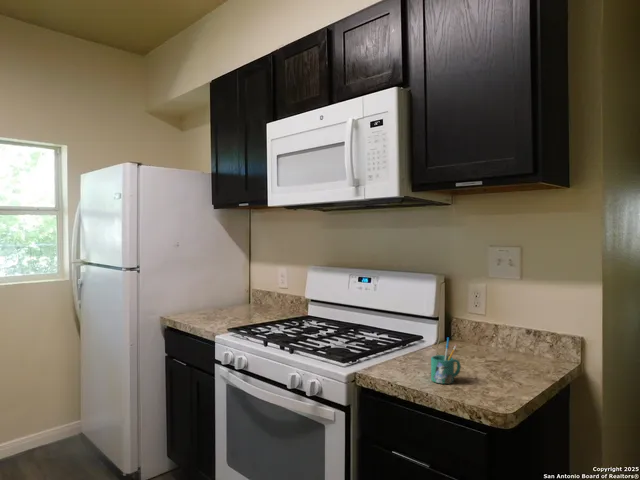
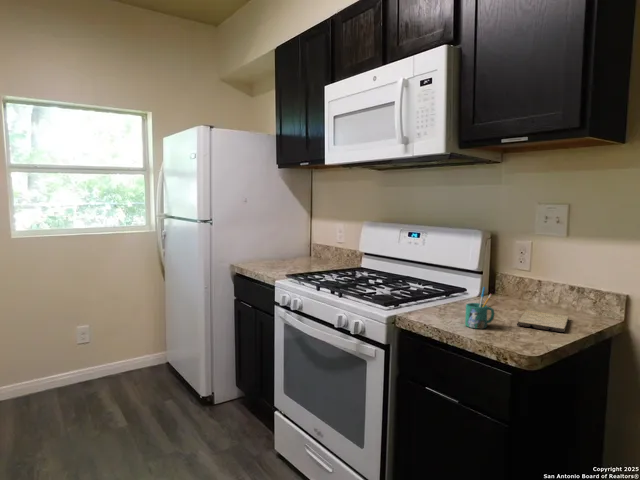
cutting board: none [483,358,532,382] -> present [517,310,568,332]

